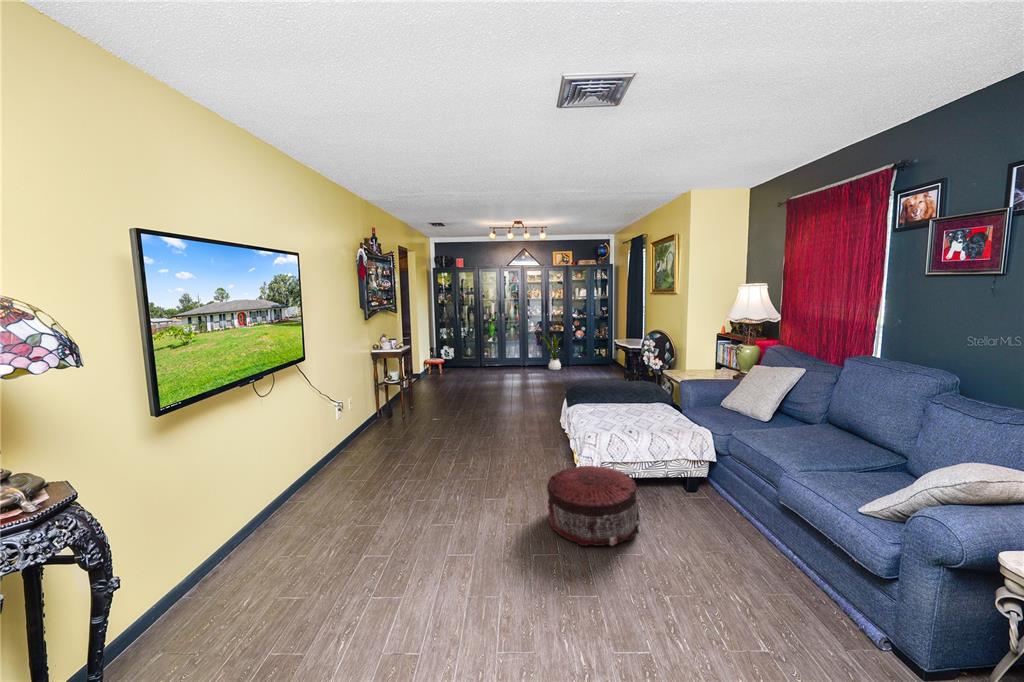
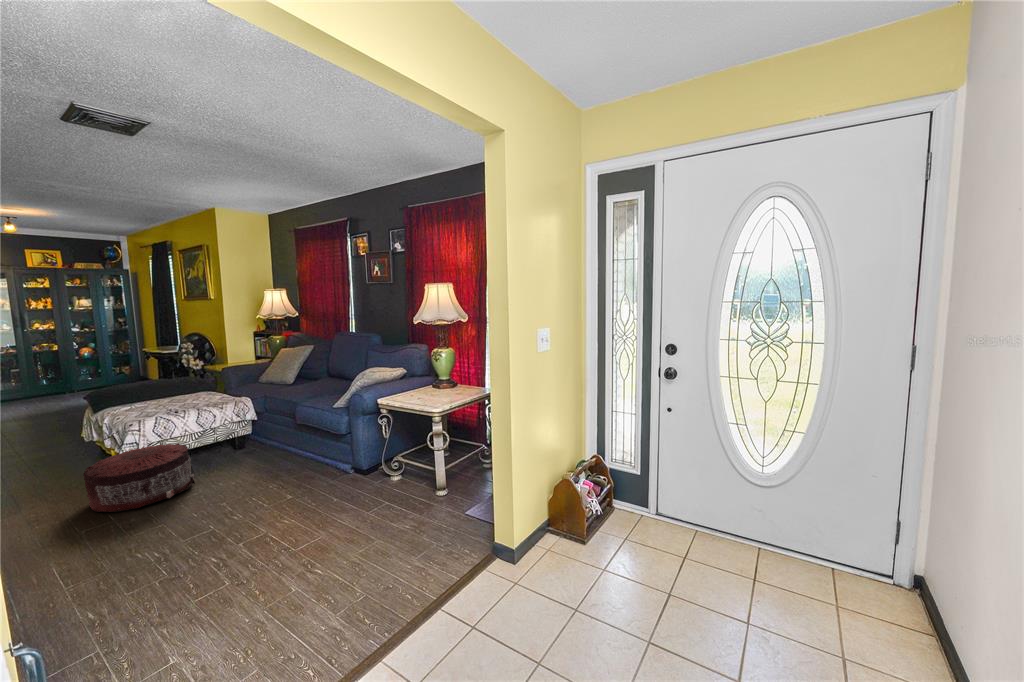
house plant: present [541,333,561,370] -> none [15,352,63,399]

